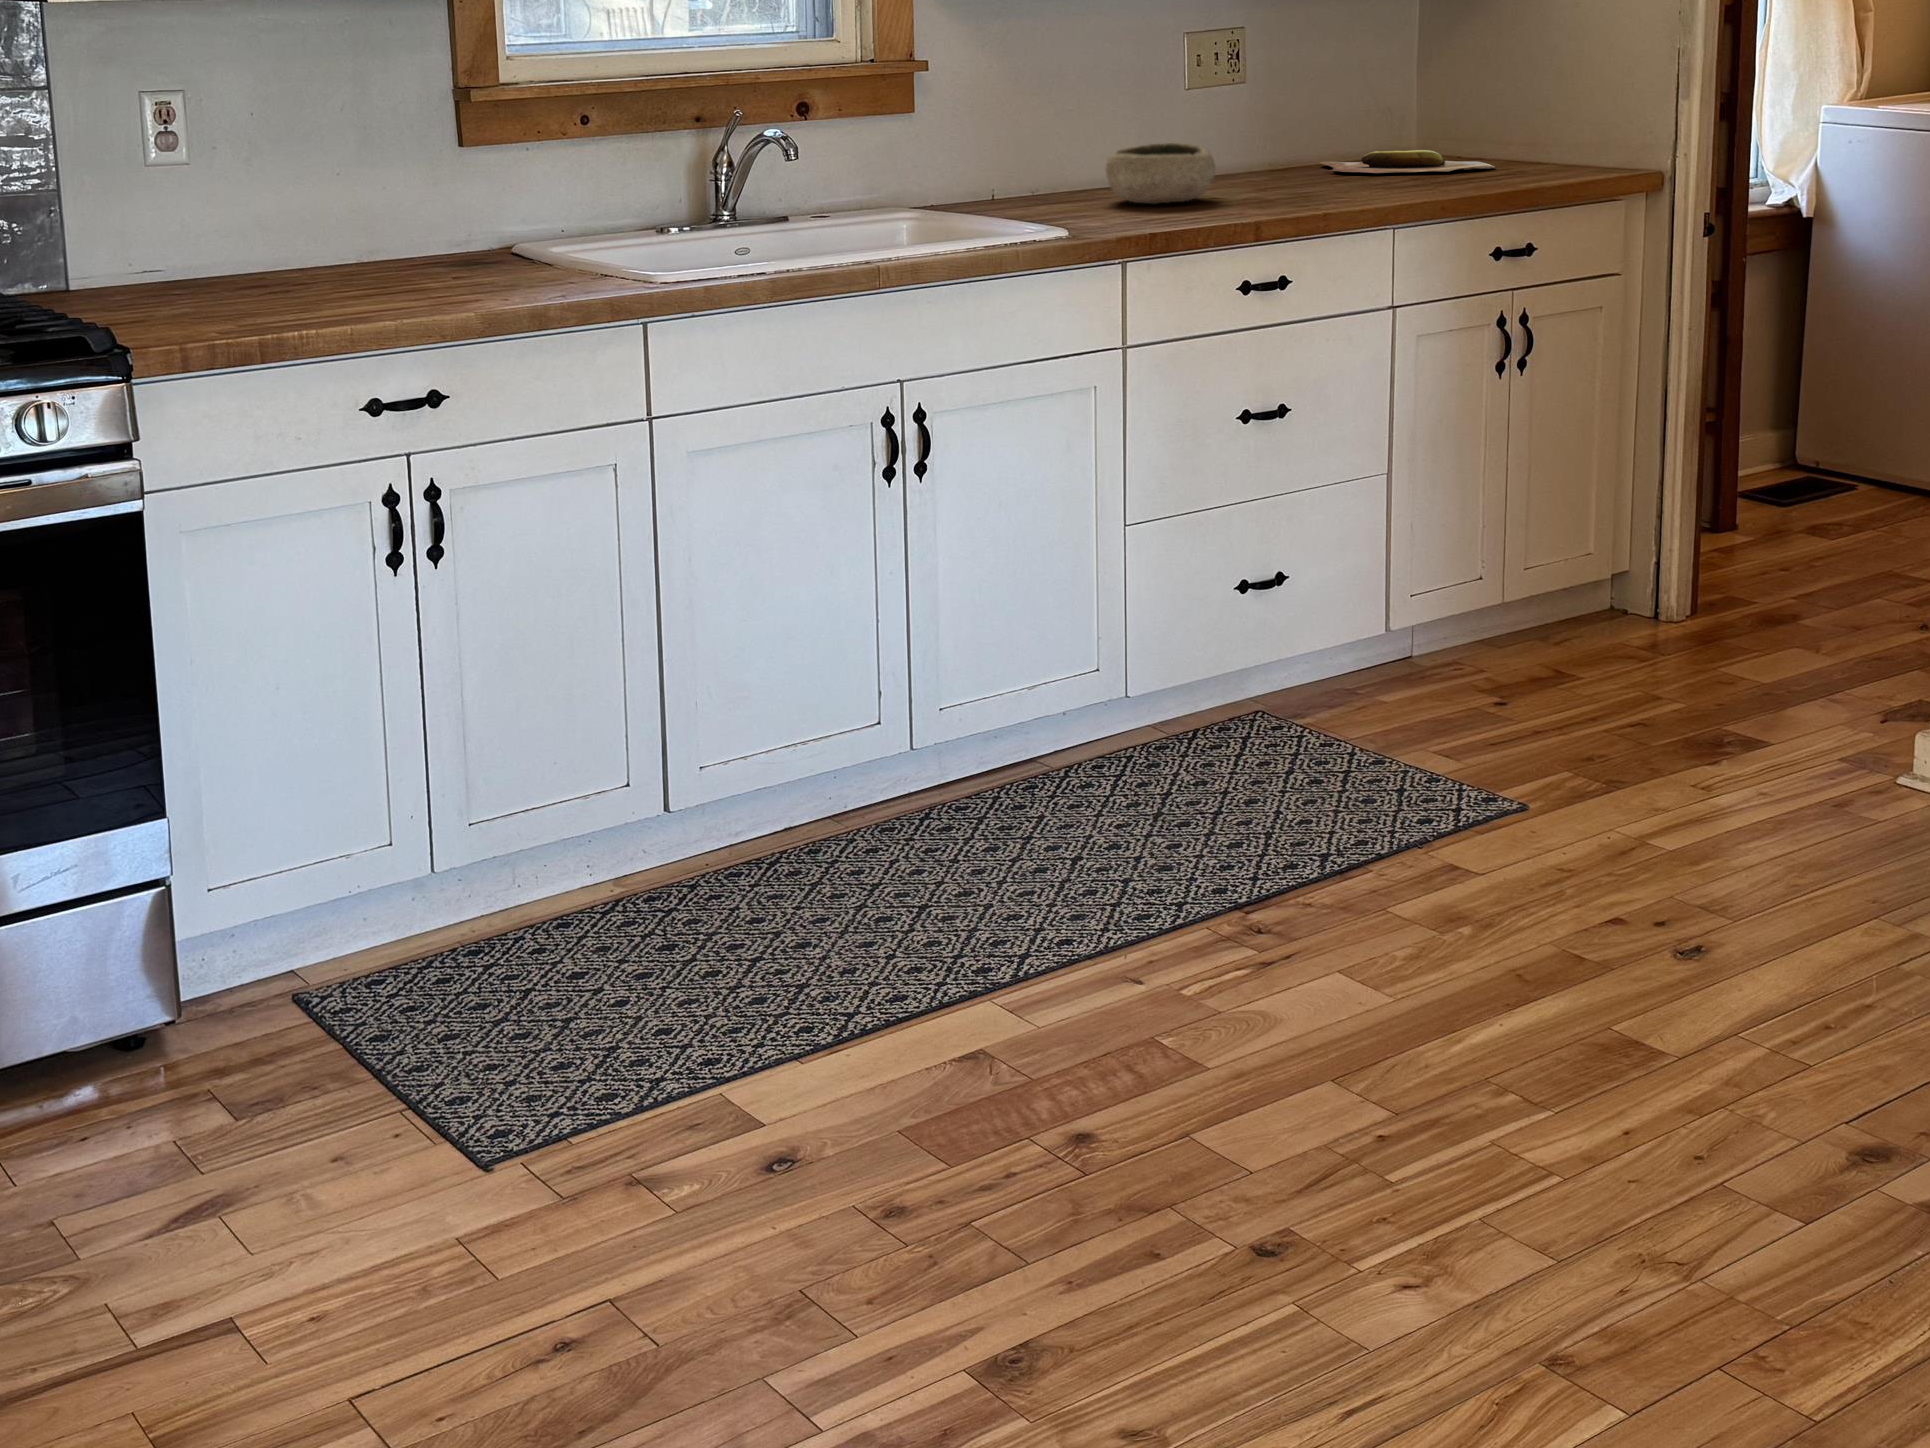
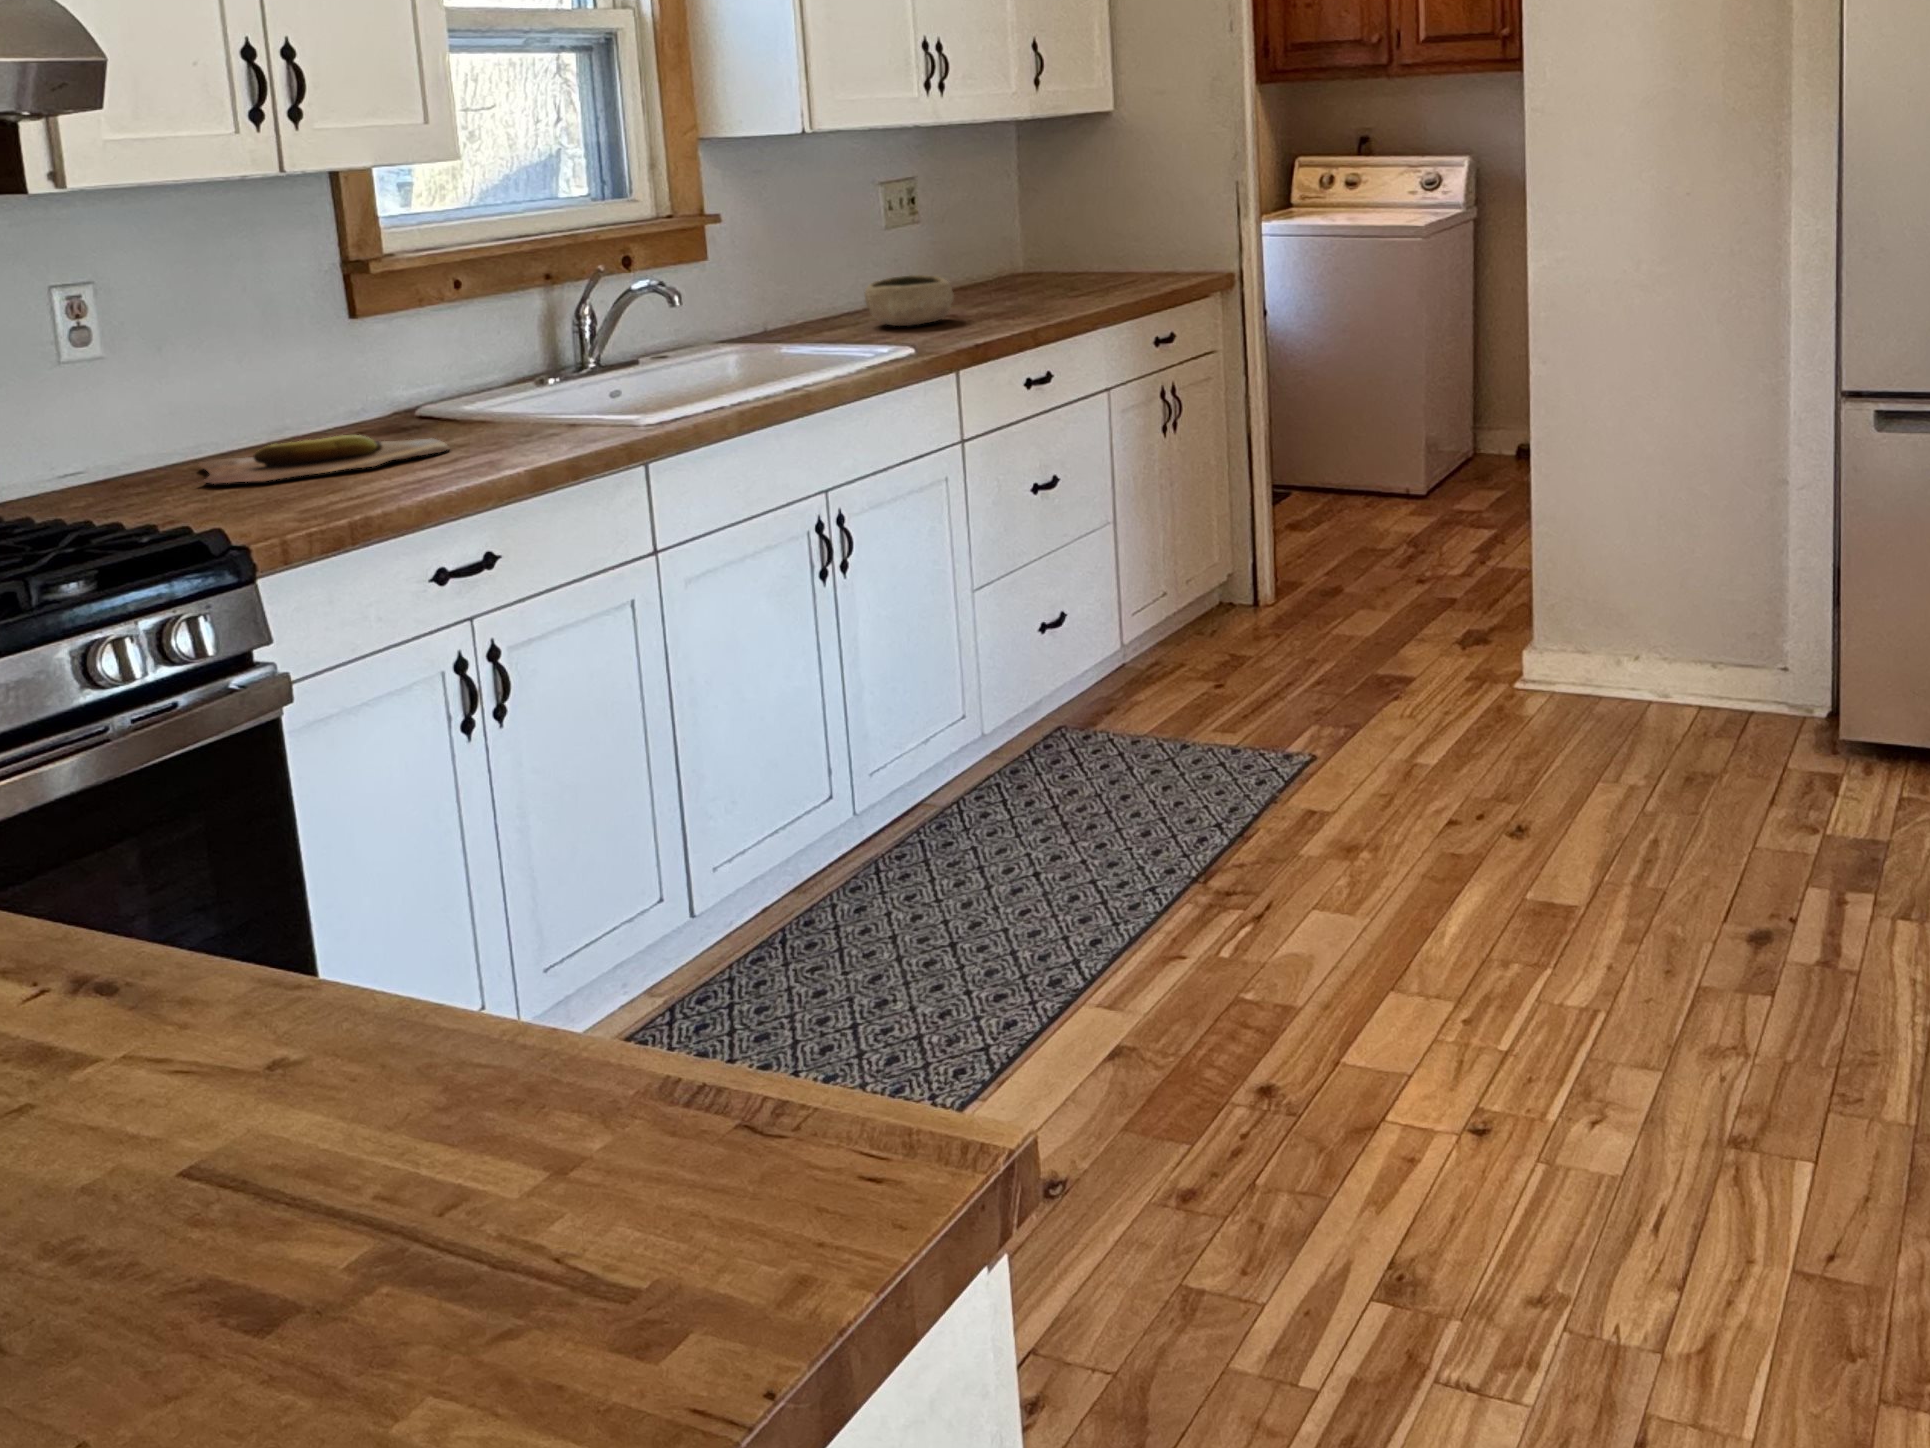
cutting board: present [1320,150,1495,173] -> present [199,435,449,484]

